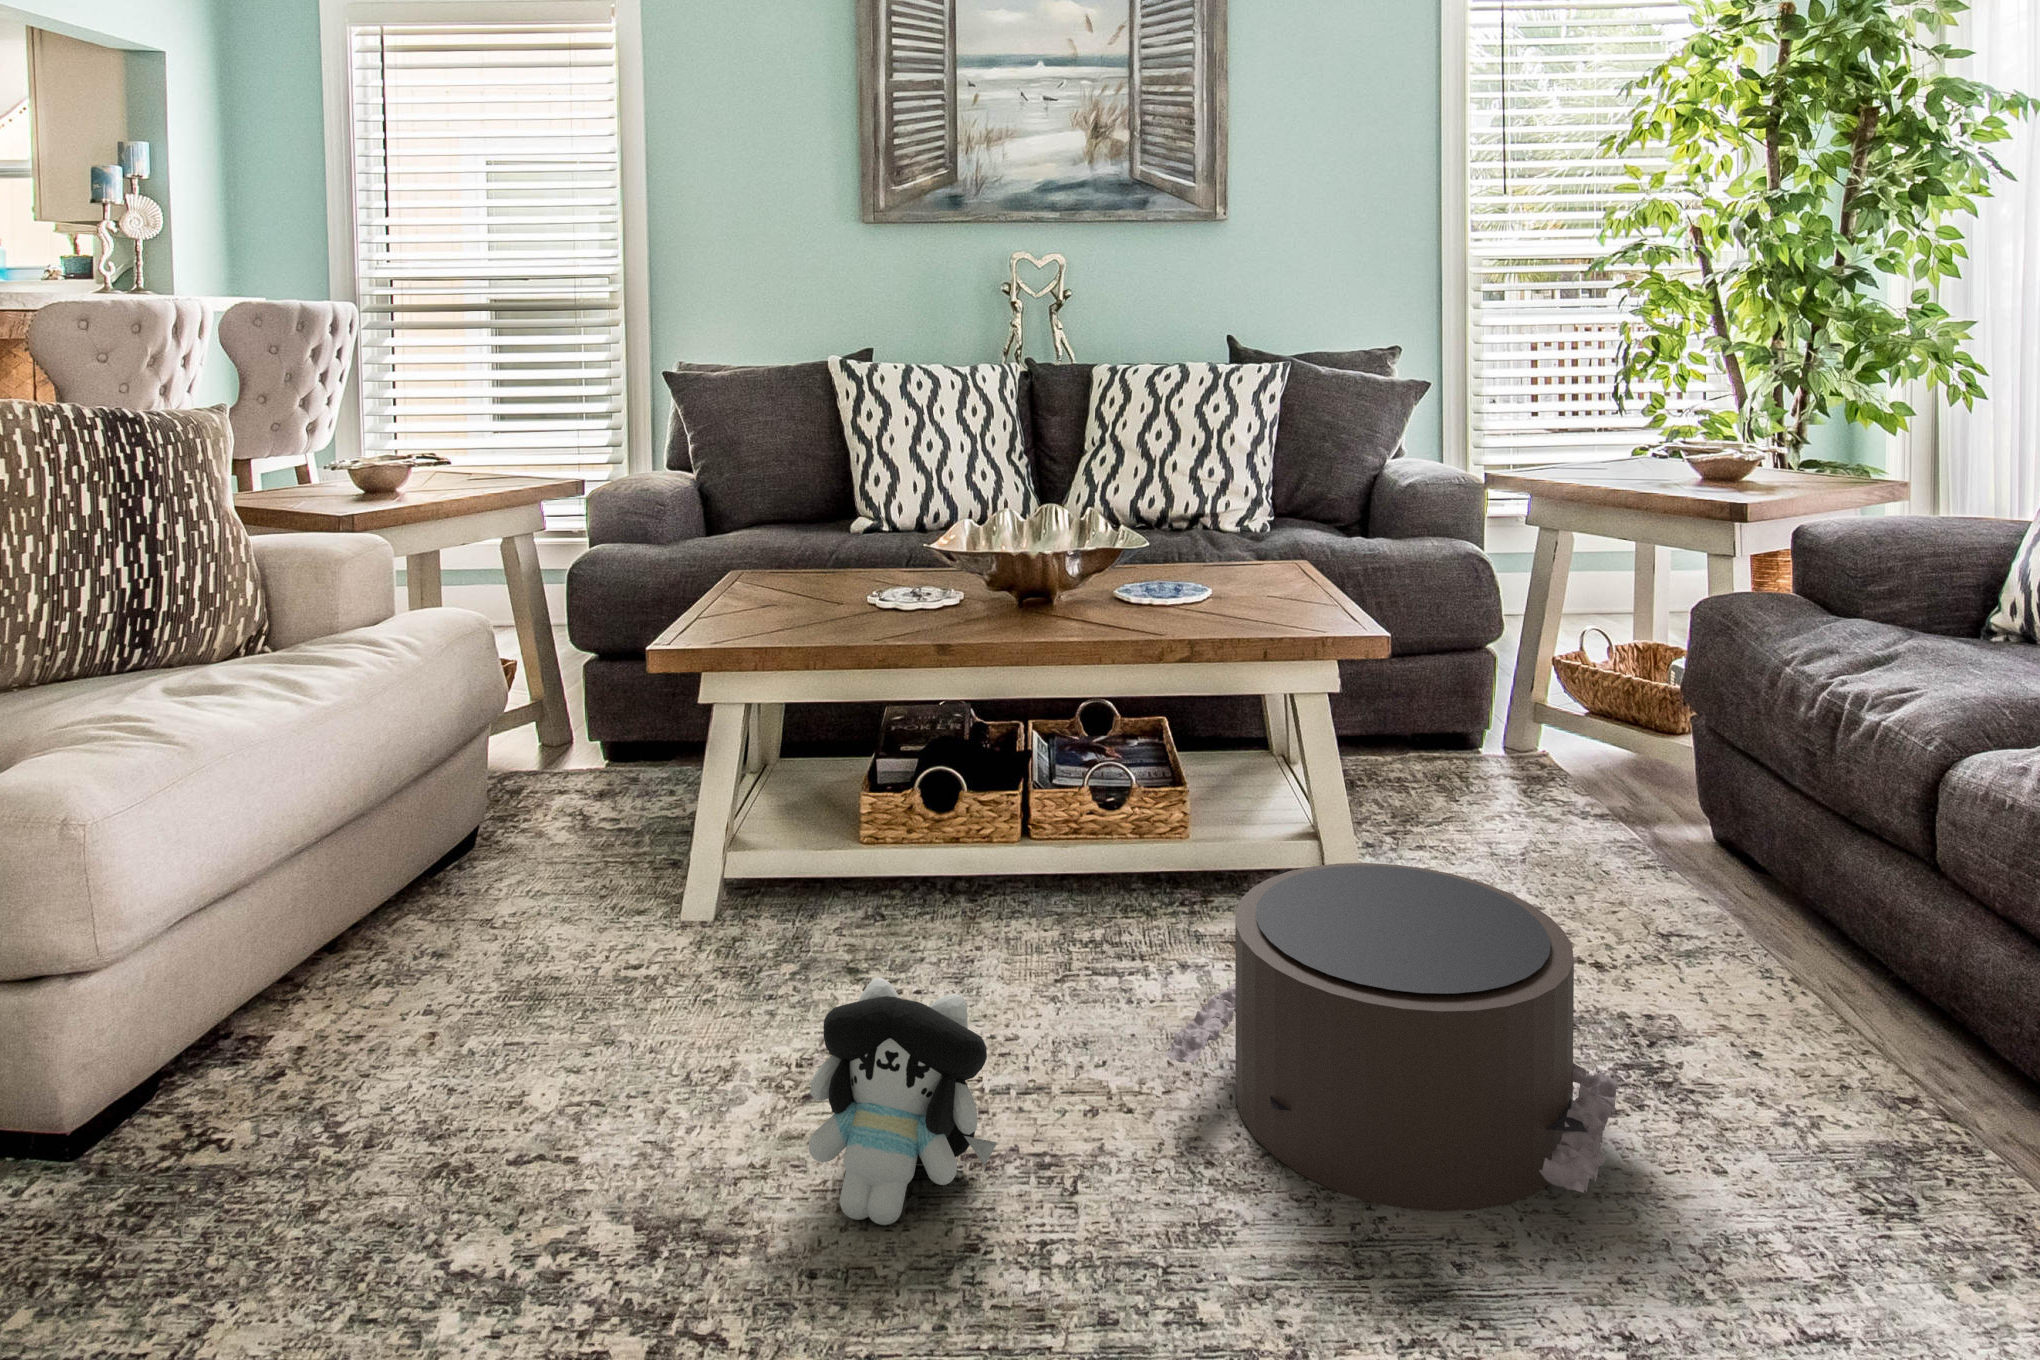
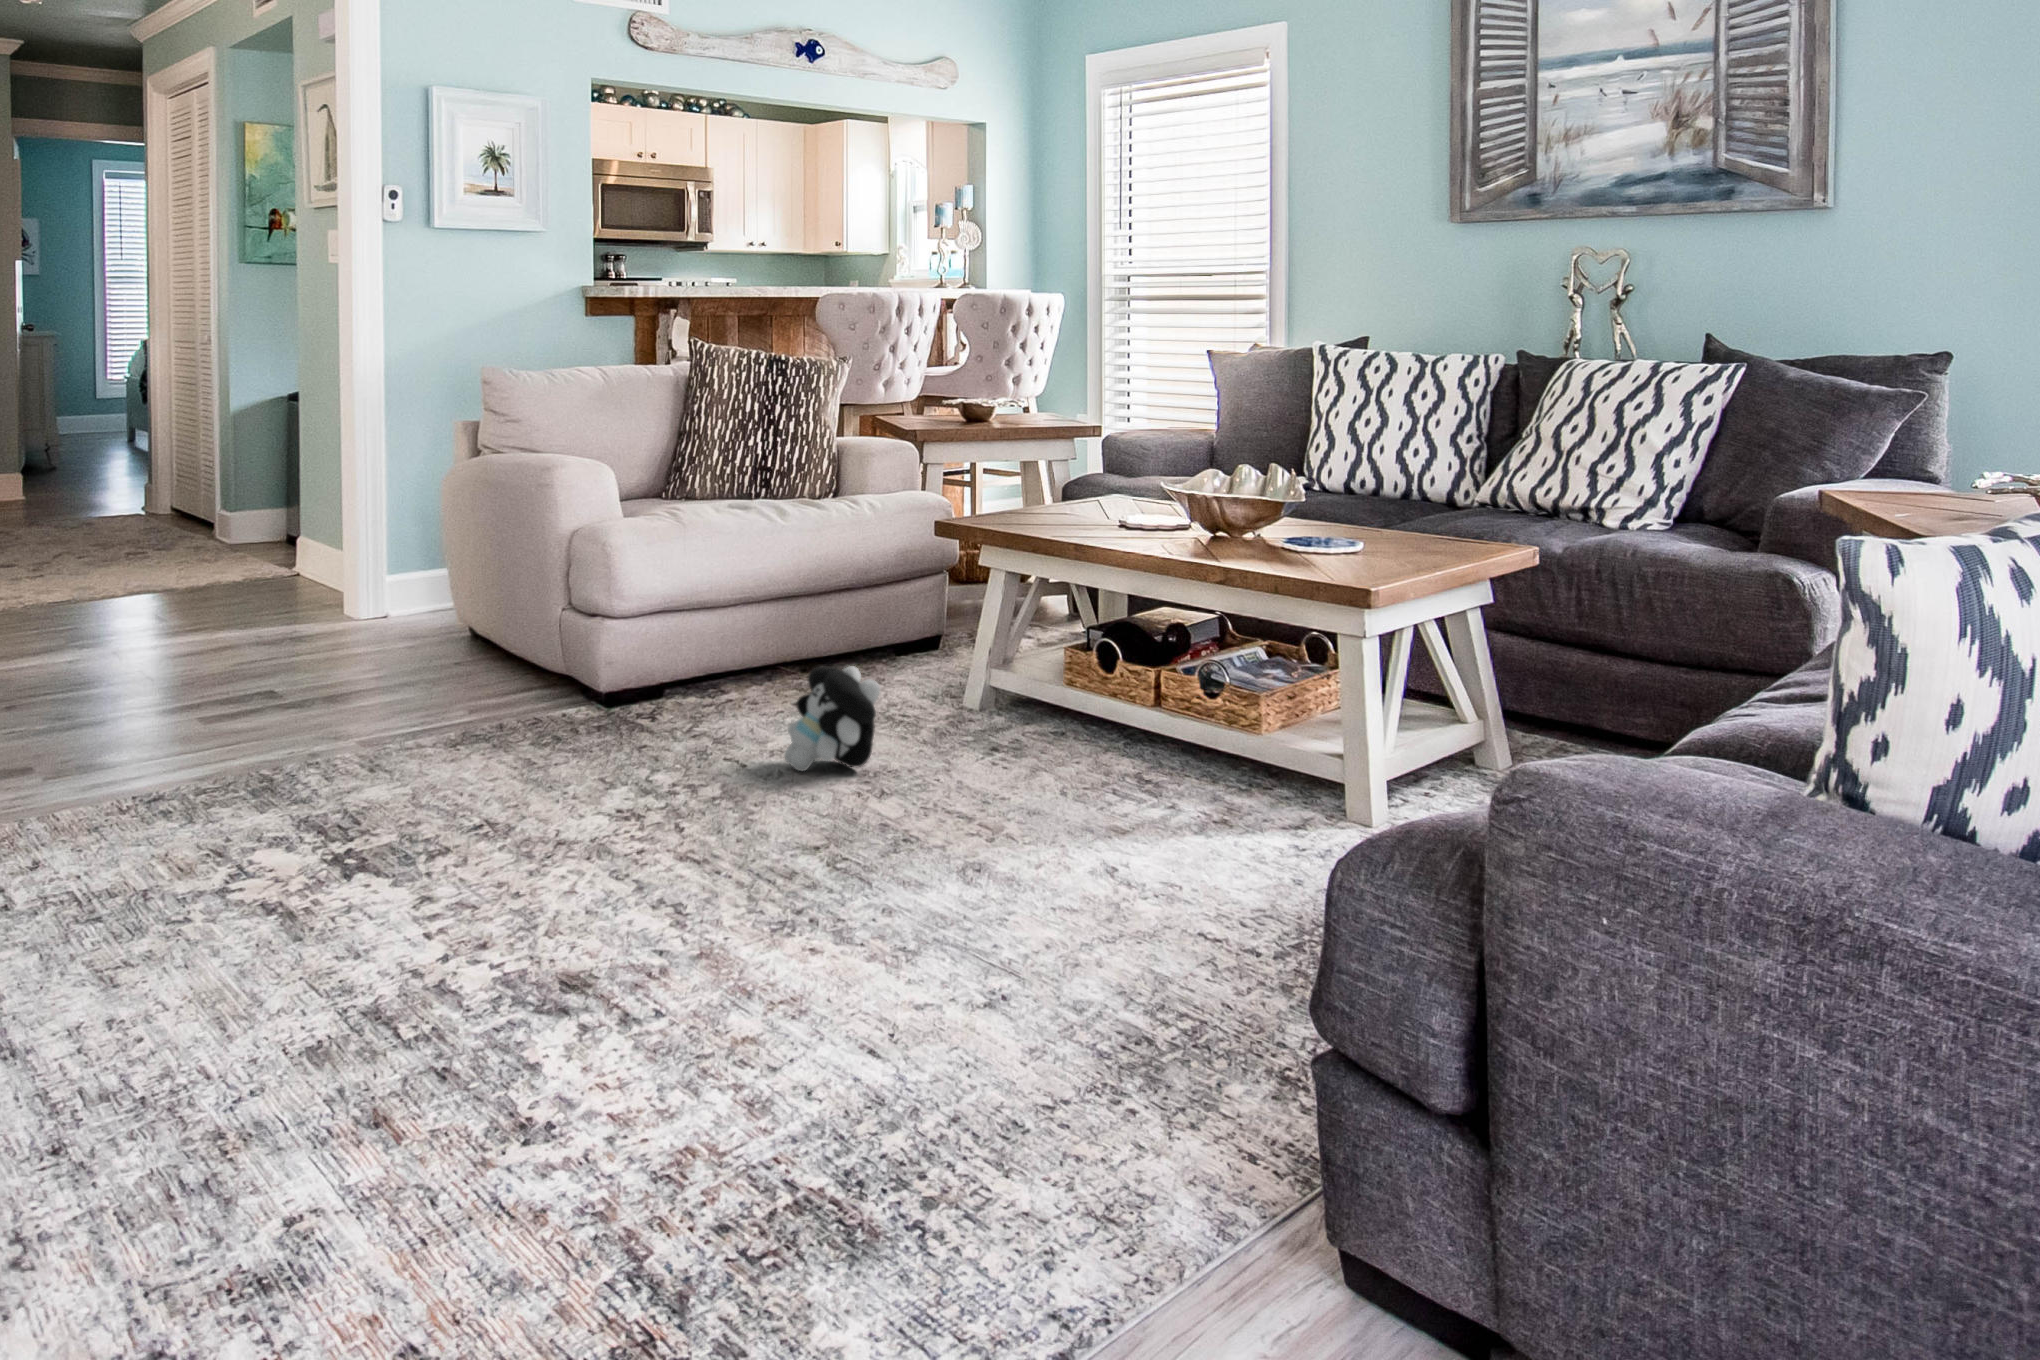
pouf: present [1165,863,1618,1212] -> none [974,683,1200,863]

